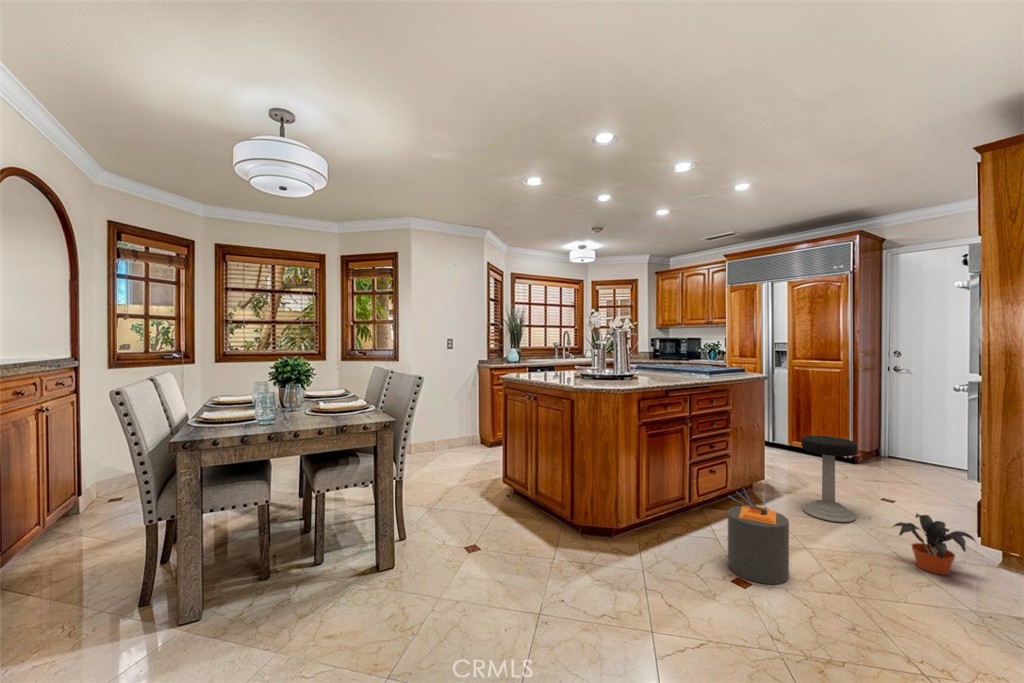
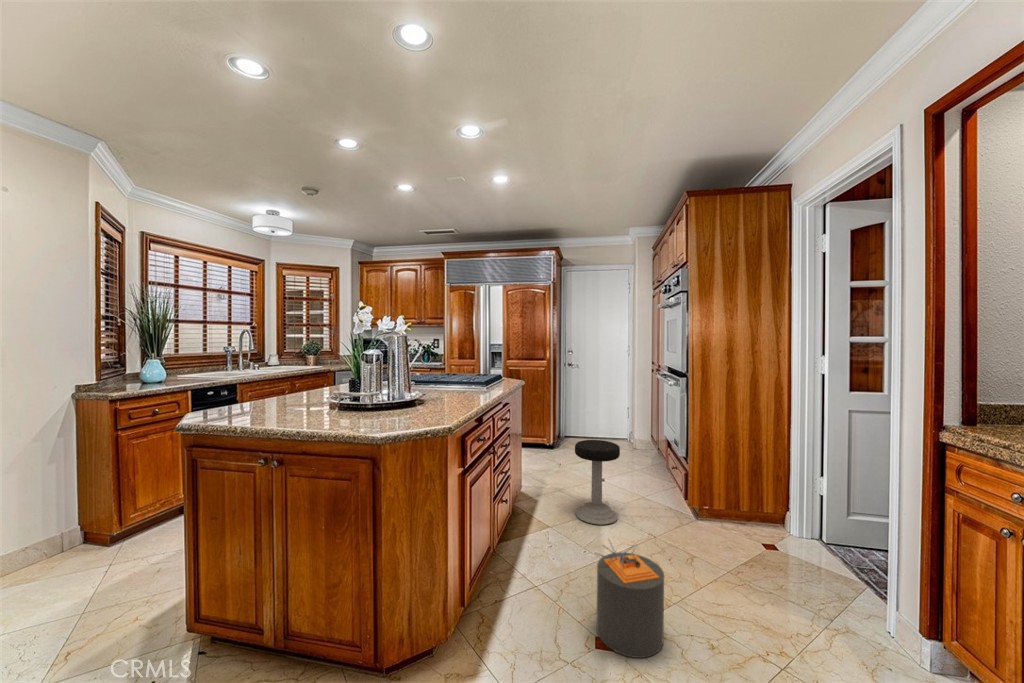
potted plant: present [894,514,975,575] -> none [676,504,738,558]

